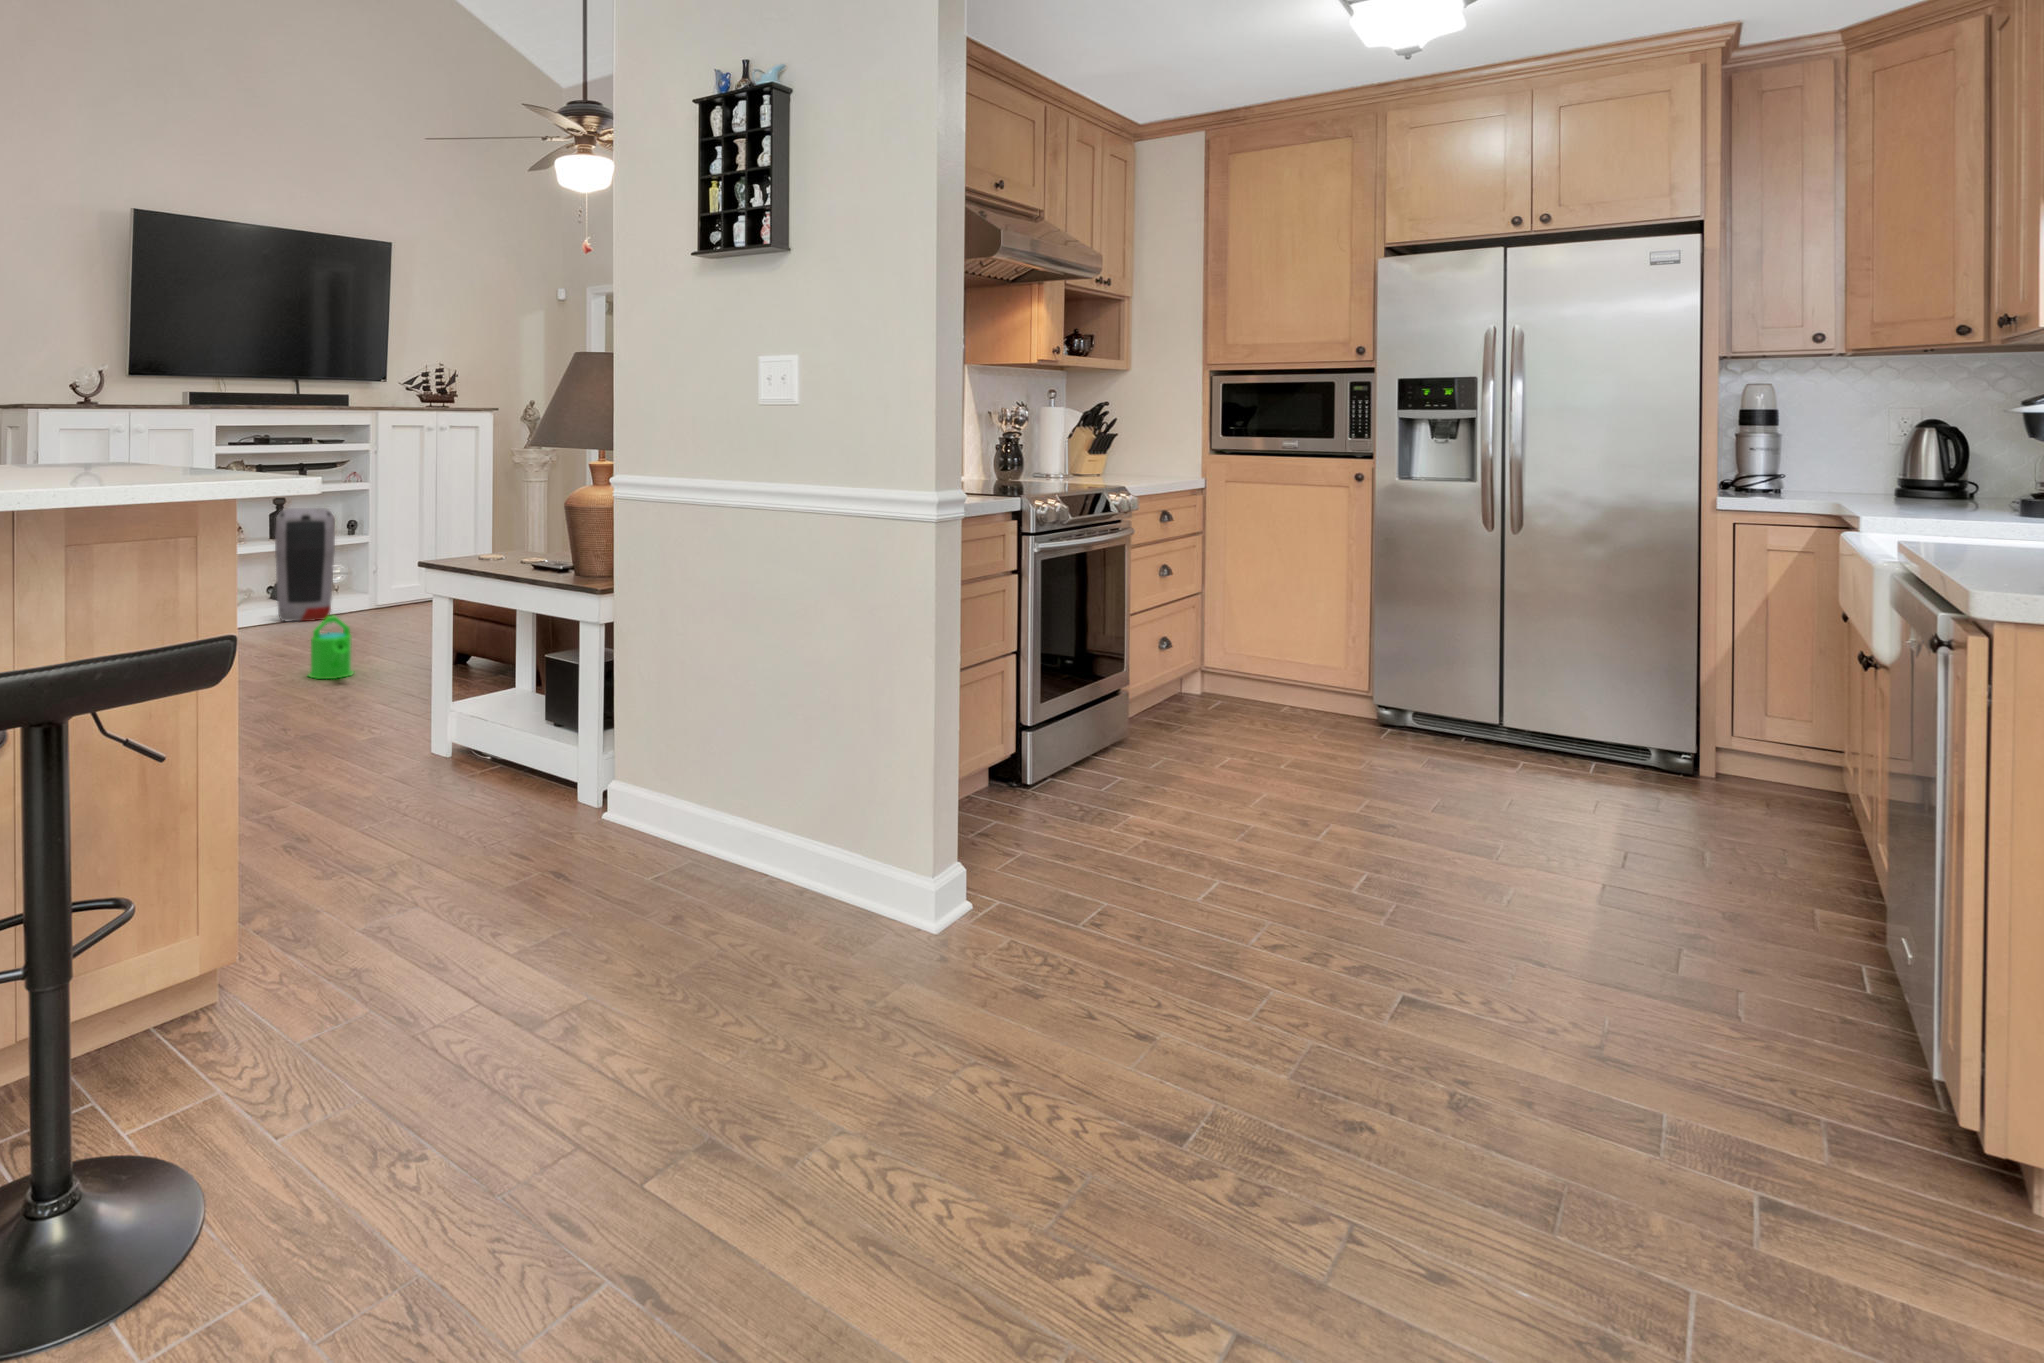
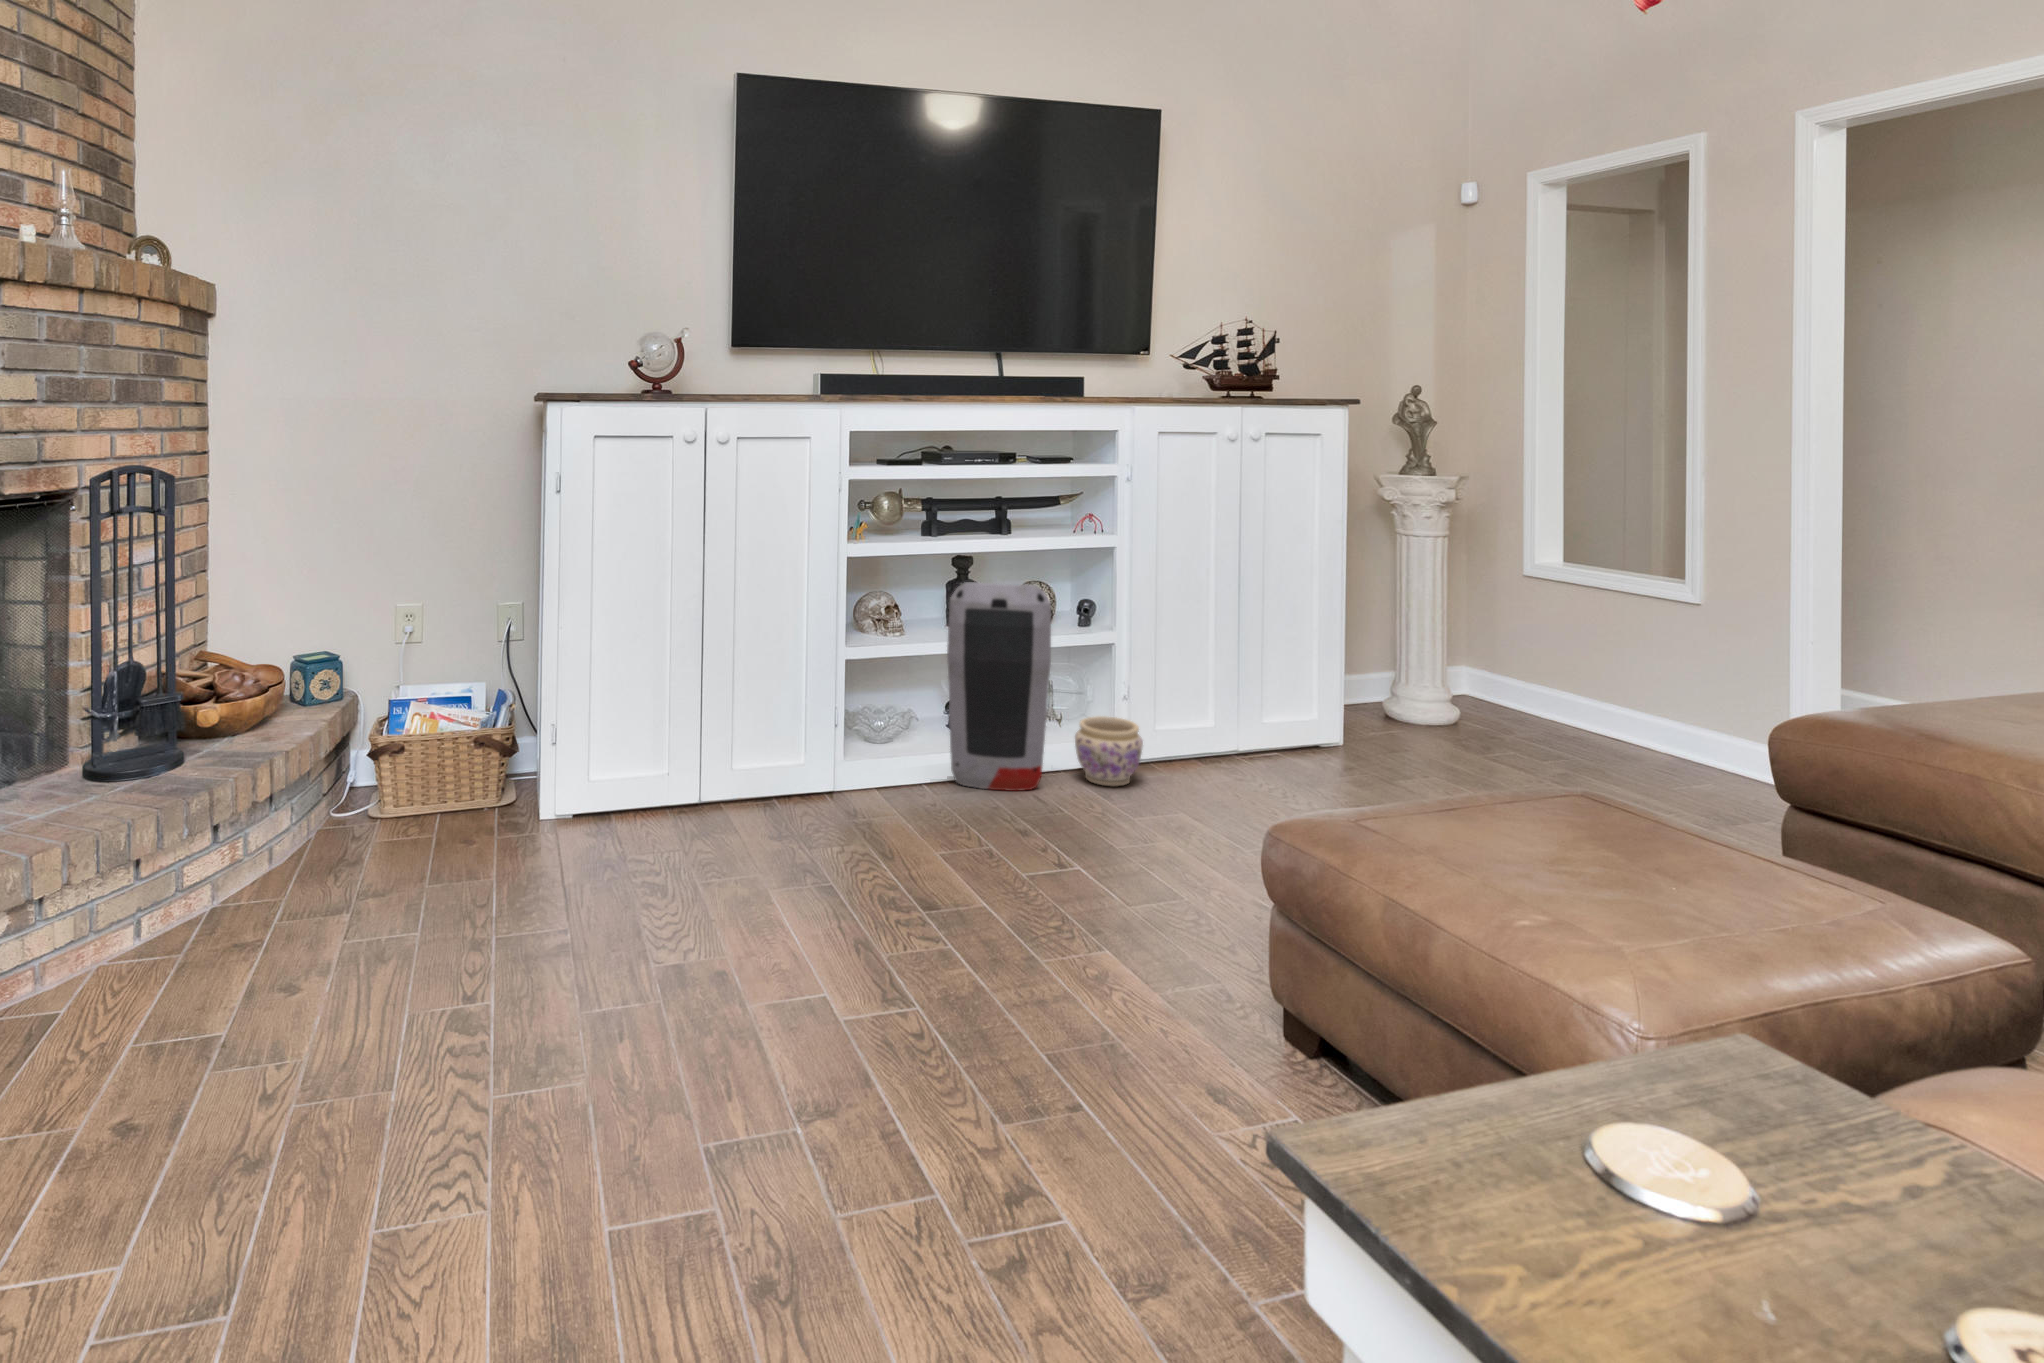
planter: none [348,581,386,615] -> present [1075,716,1143,787]
watering can: present [309,616,353,679] -> none [949,916,1062,1091]

